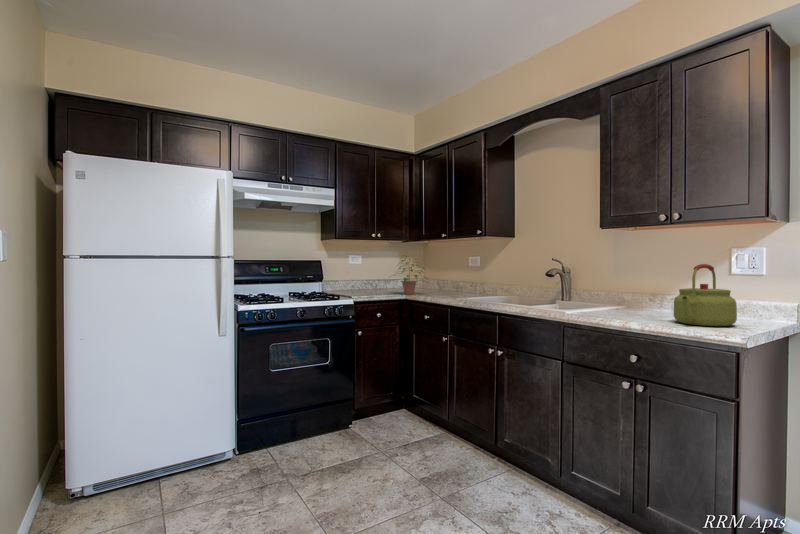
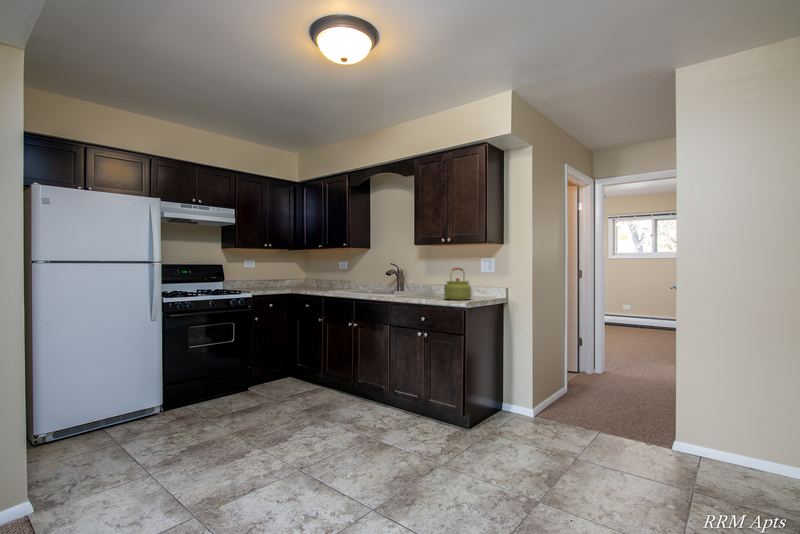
potted plant: present [399,259,426,294] -> none [278,261,310,290]

